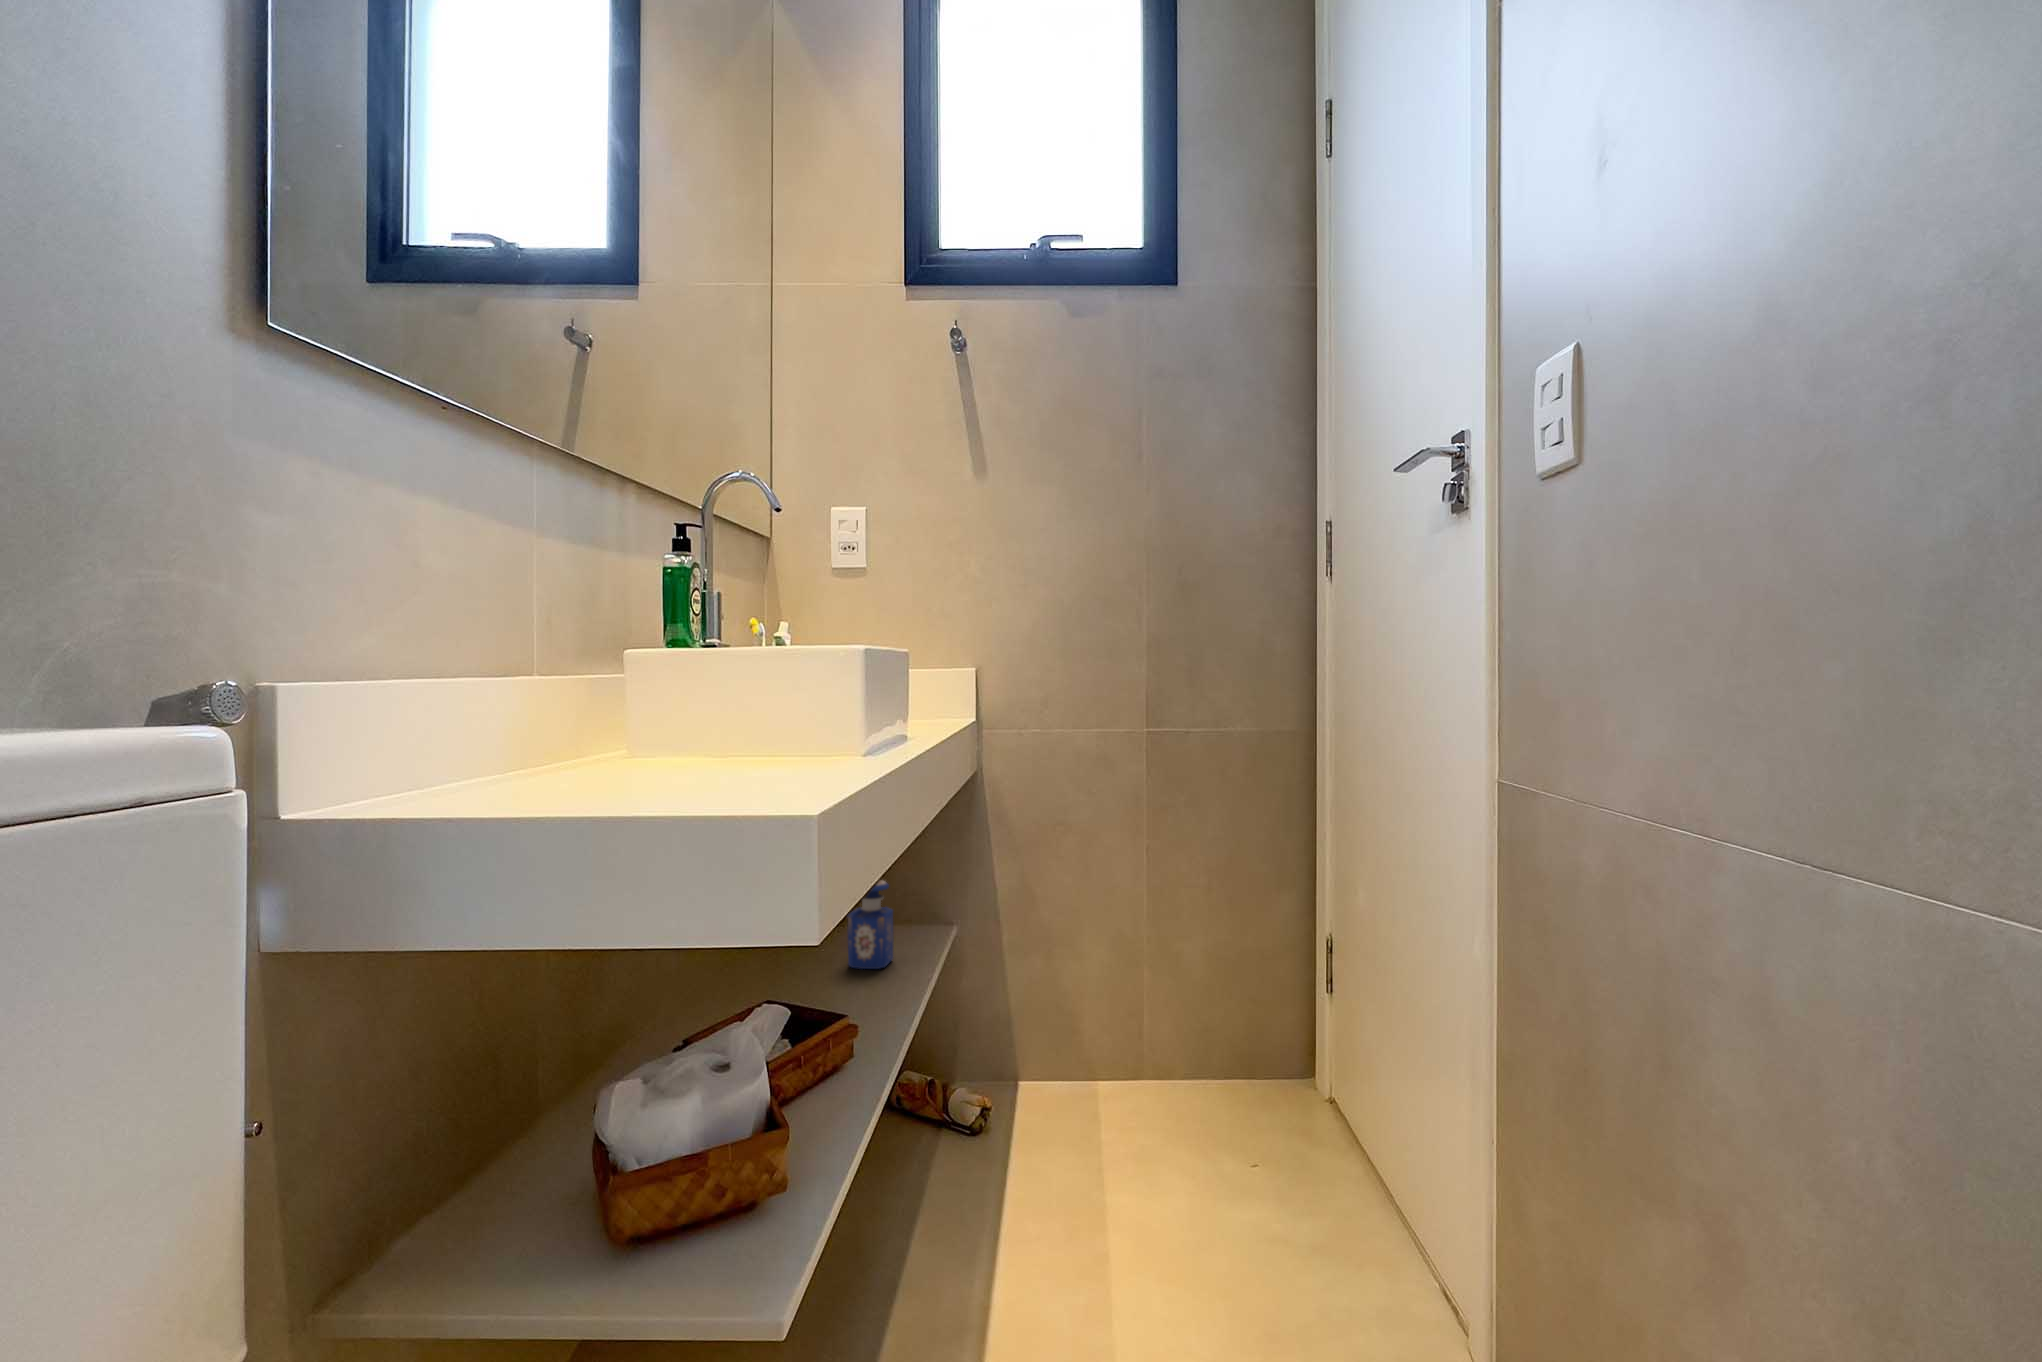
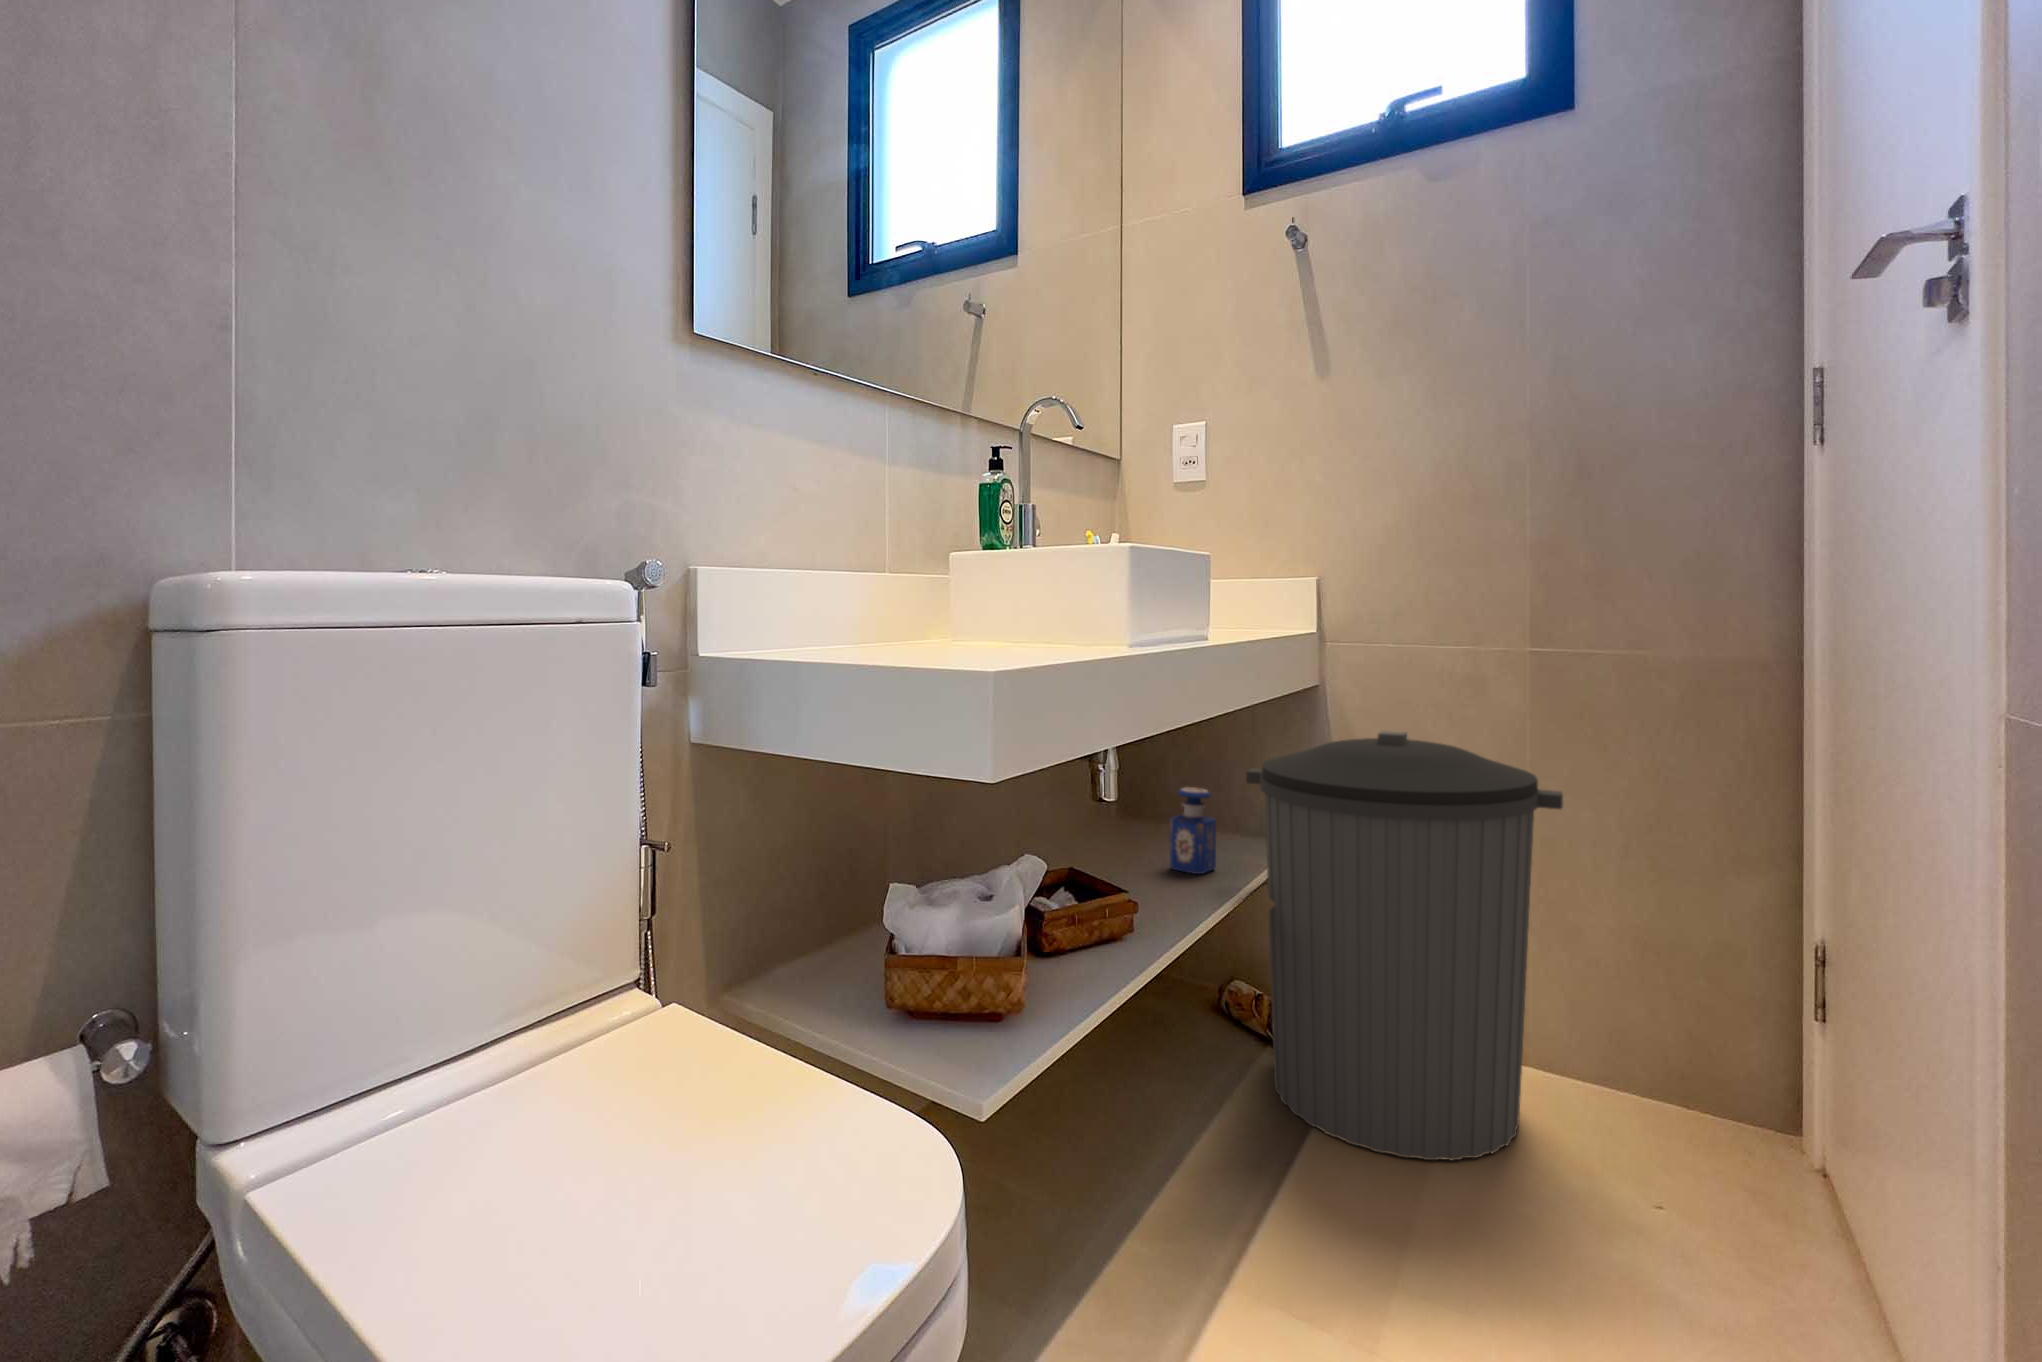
trash can: none [929,812,1192,1210] -> present [1246,731,1563,1161]

